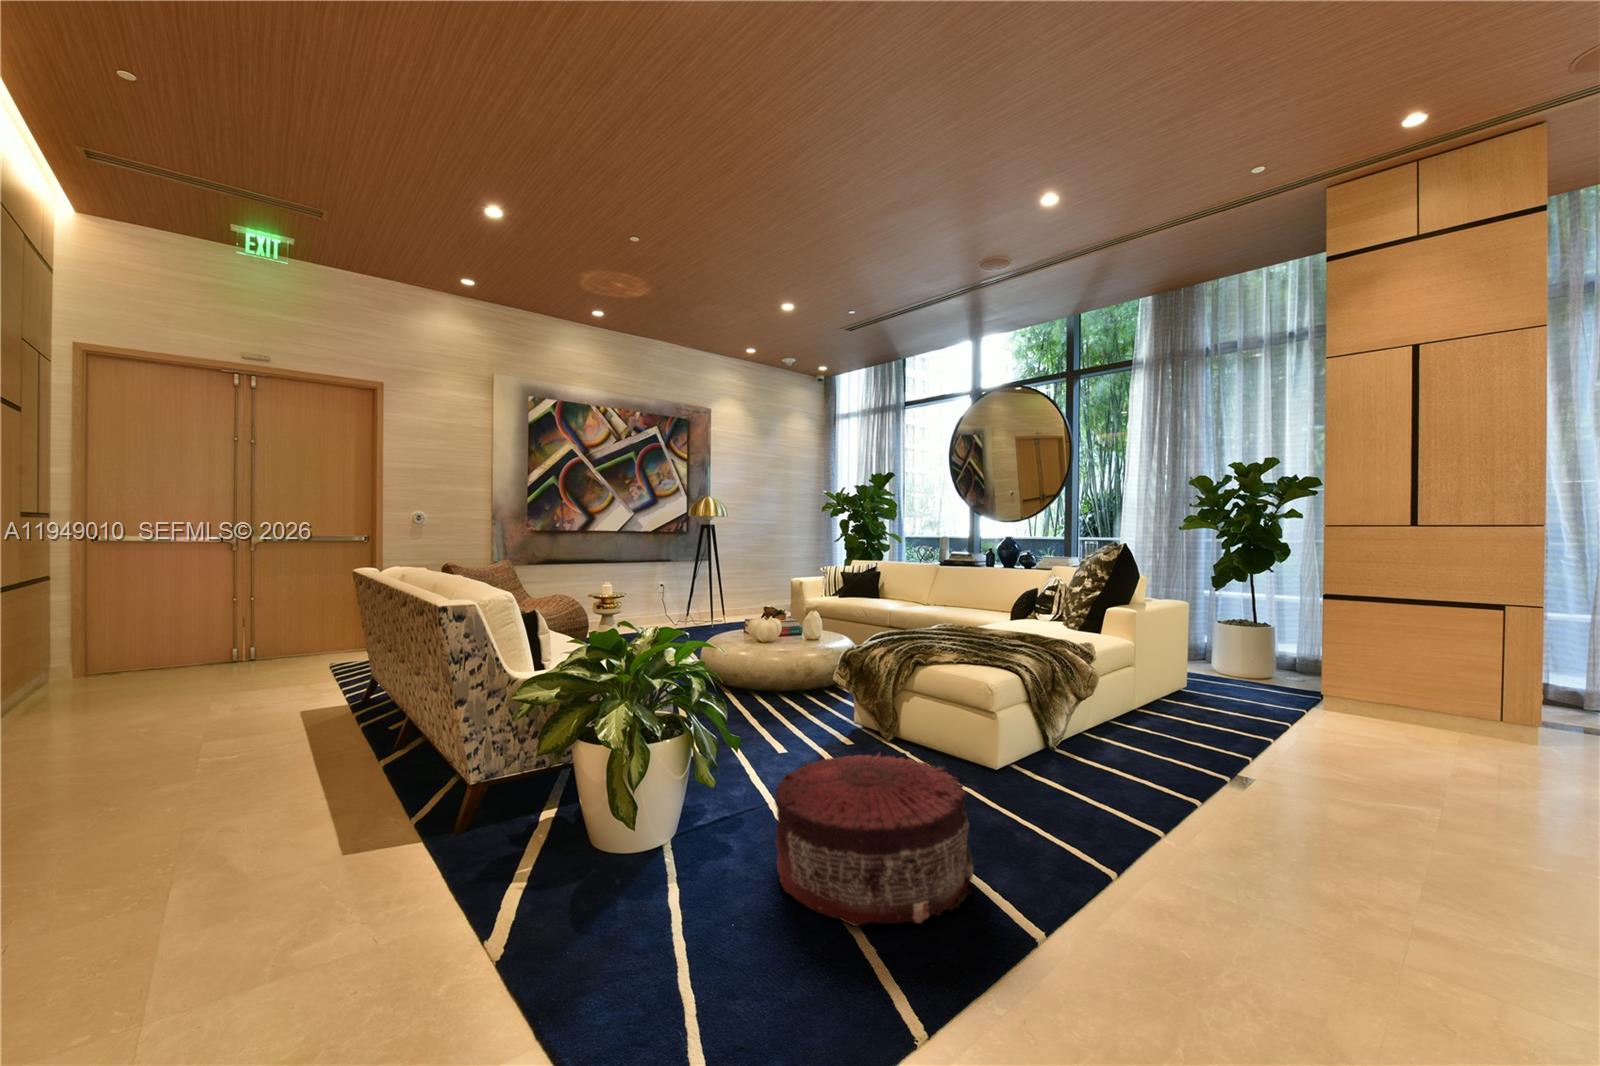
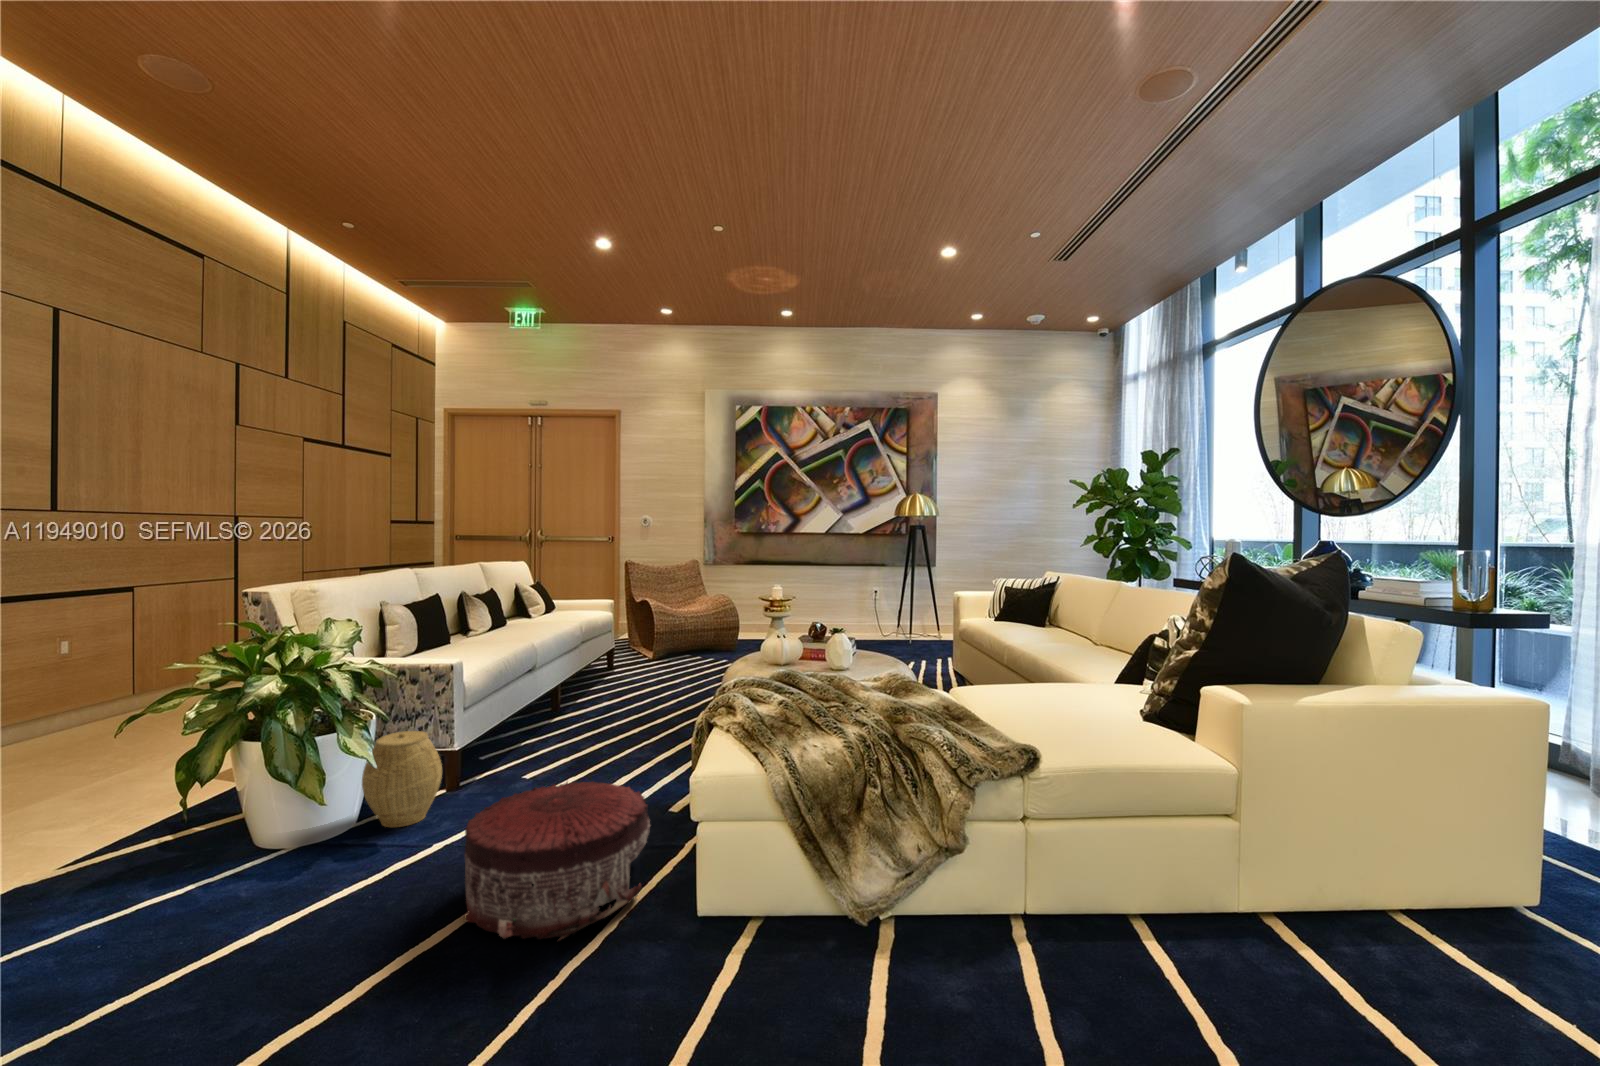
woven basket: none [484,752,586,887] -> present [362,731,442,827]

